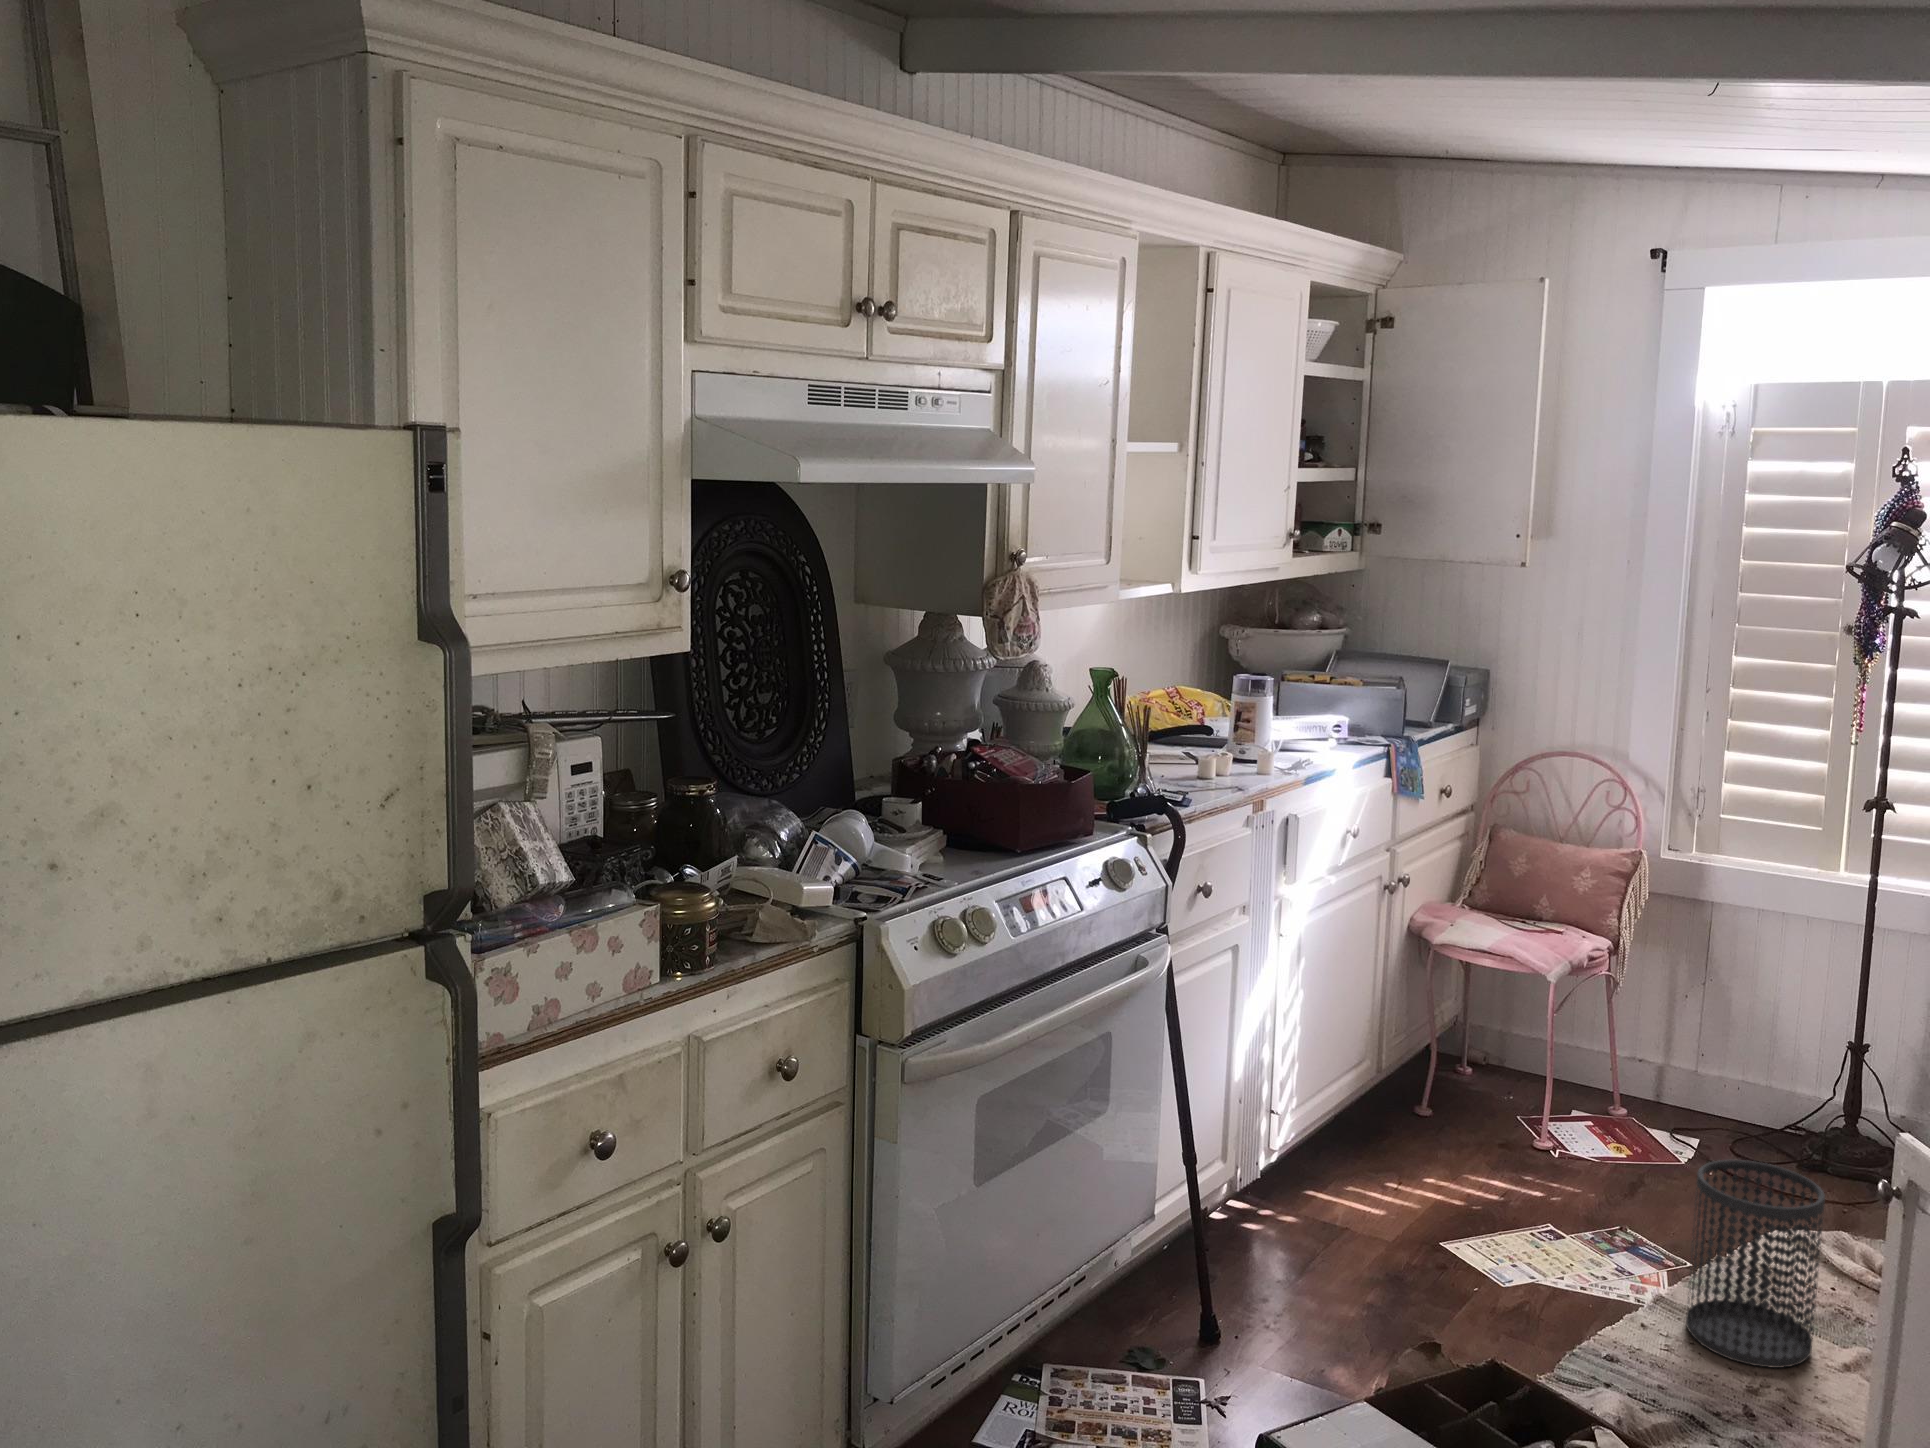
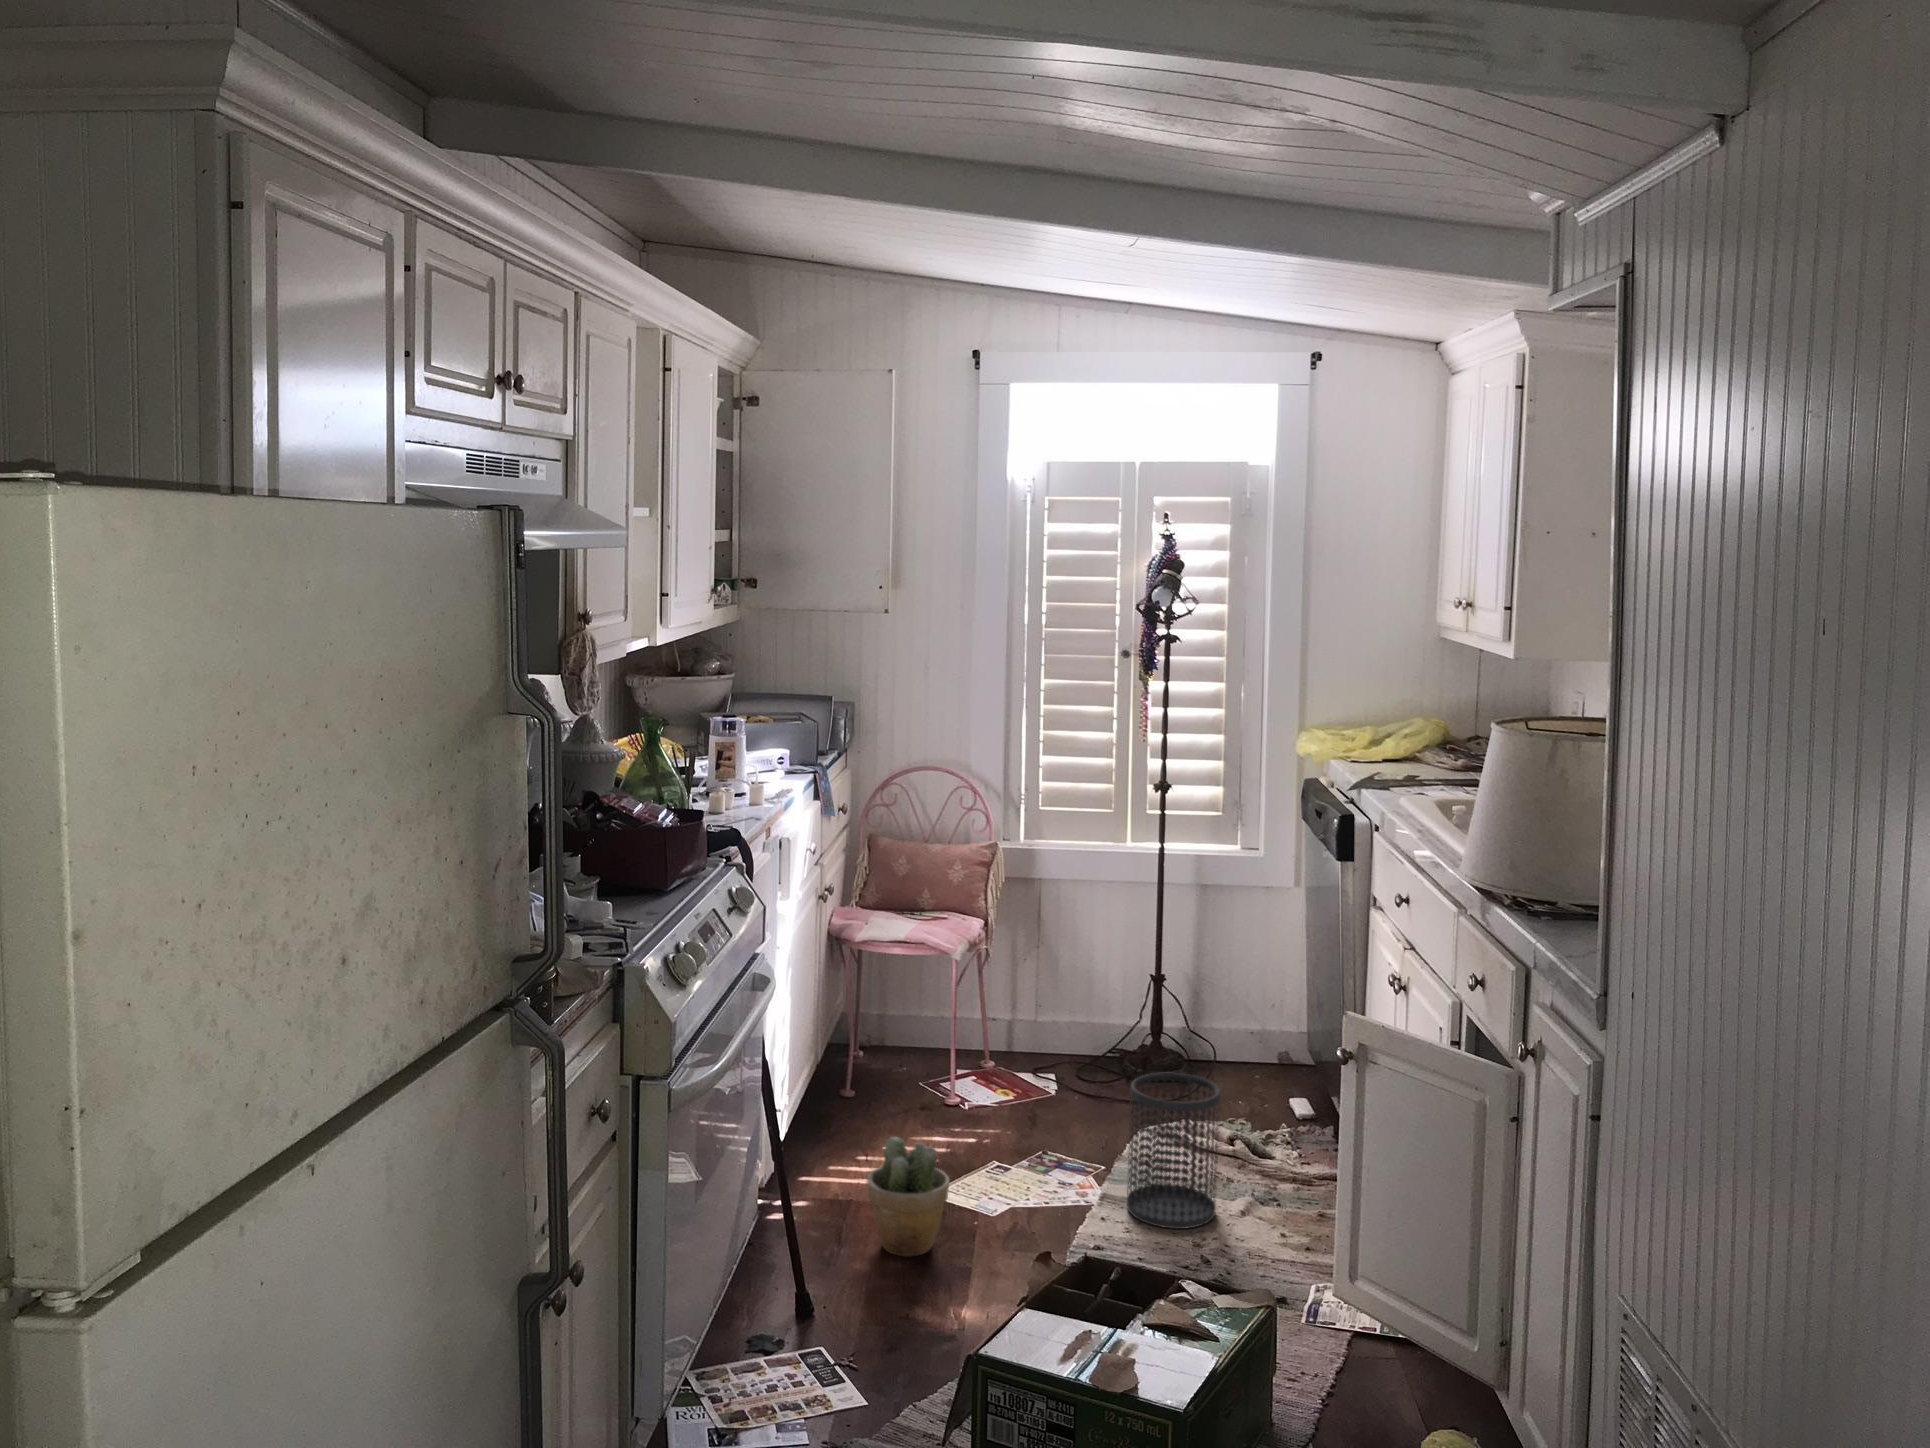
potted plant: none [1330,1167,1430,1310] -> present [867,1137,949,1257]

